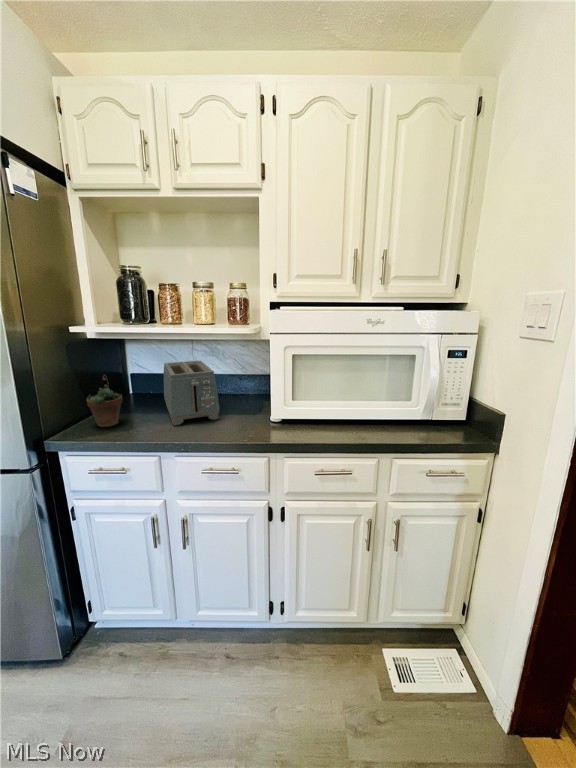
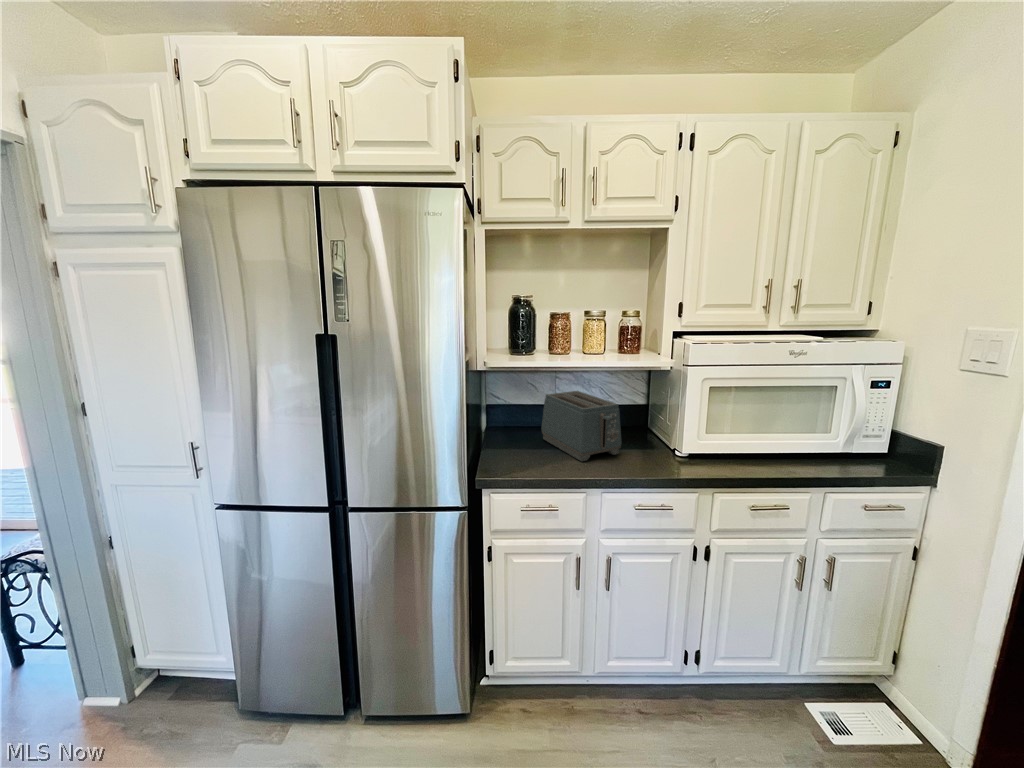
succulent plant: present [87,376,122,427] -> none [494,409,527,464]

